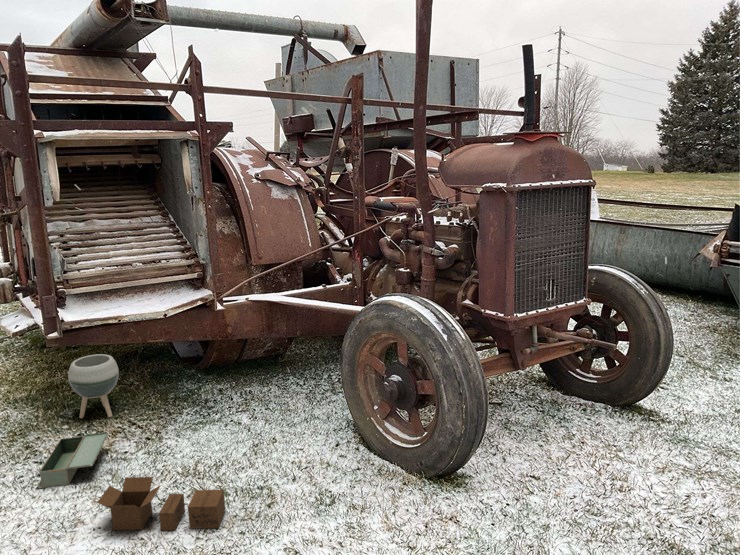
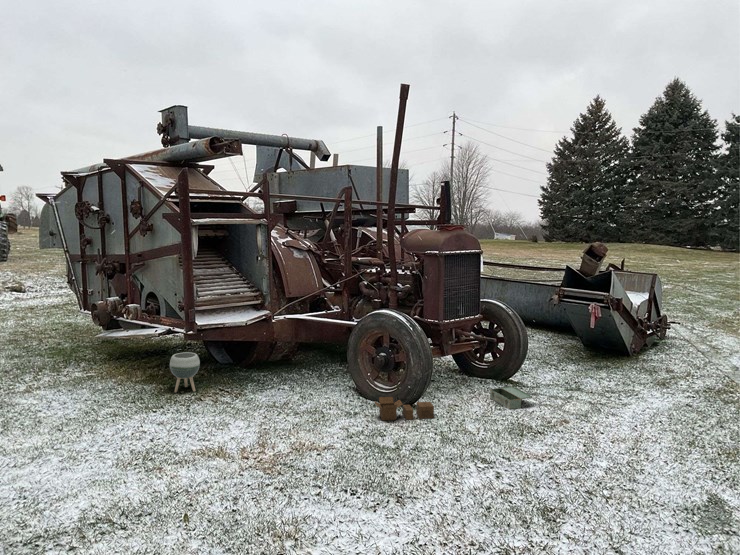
toolbox: present [40,433,108,488] -> present [490,386,532,409]
cardboard box: present [97,477,225,531] -> present [374,397,434,420]

